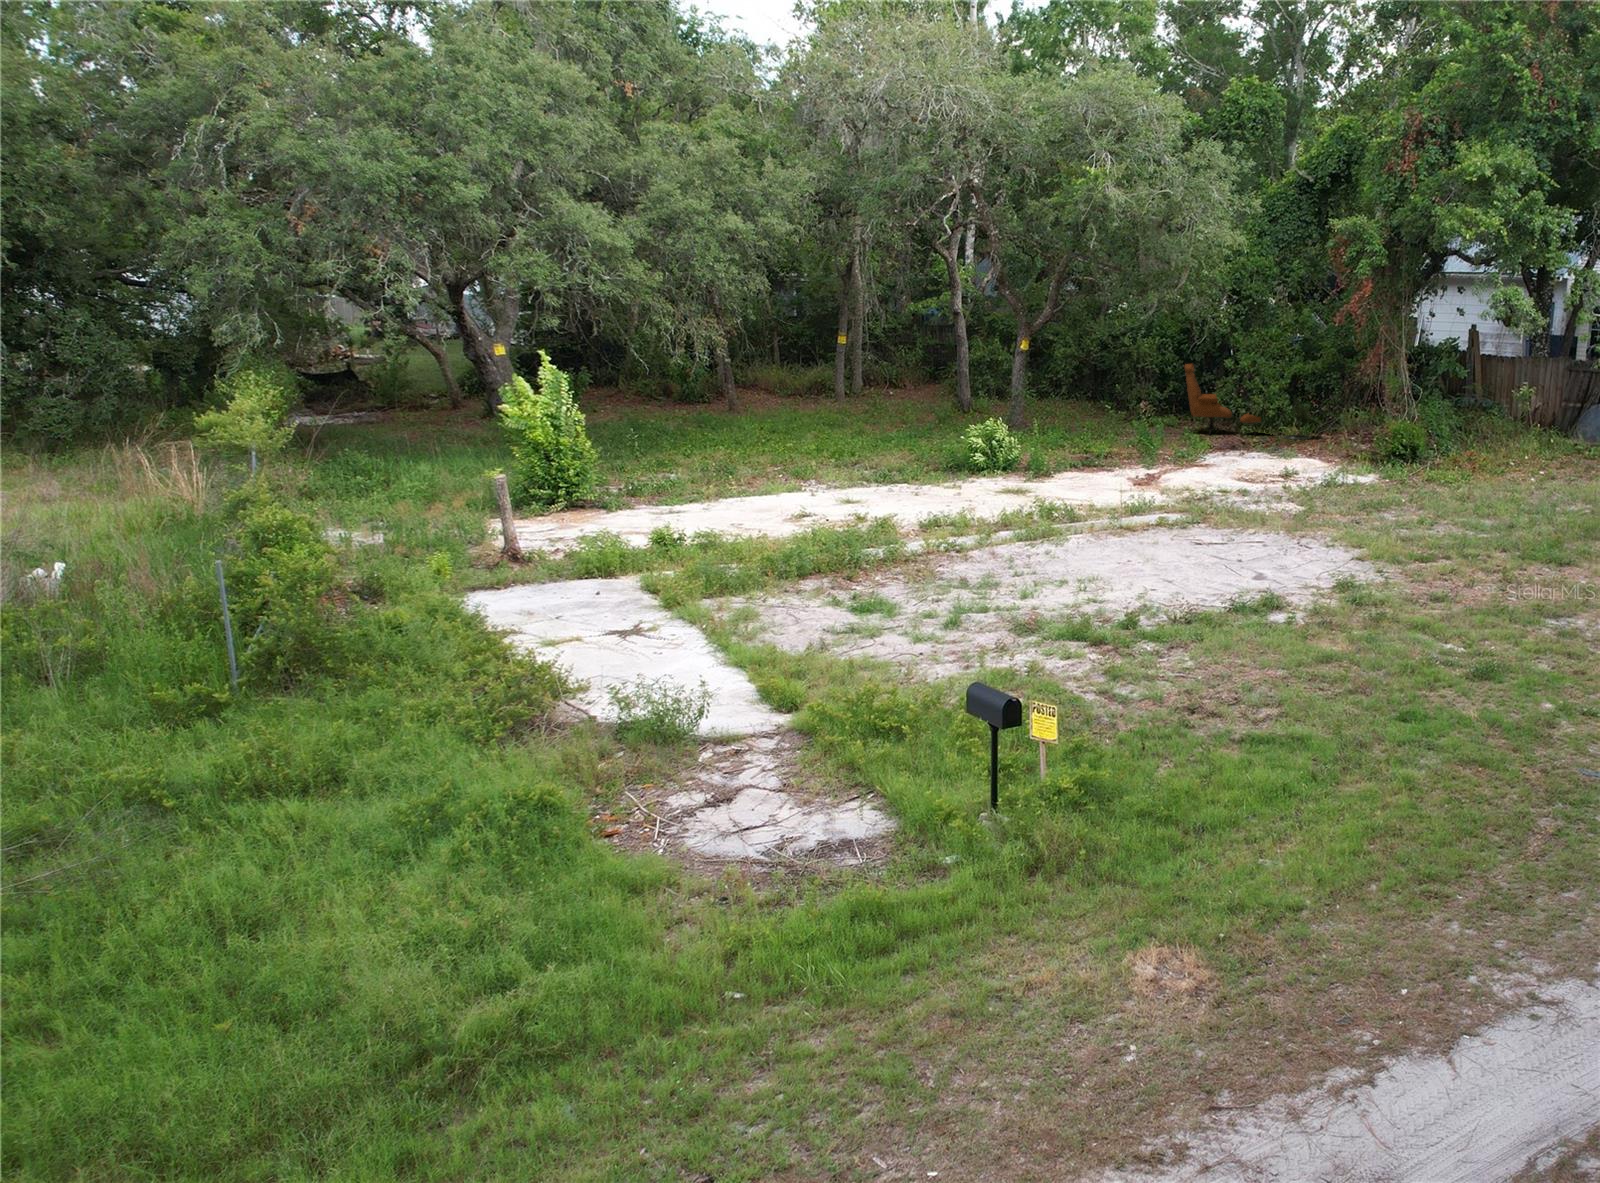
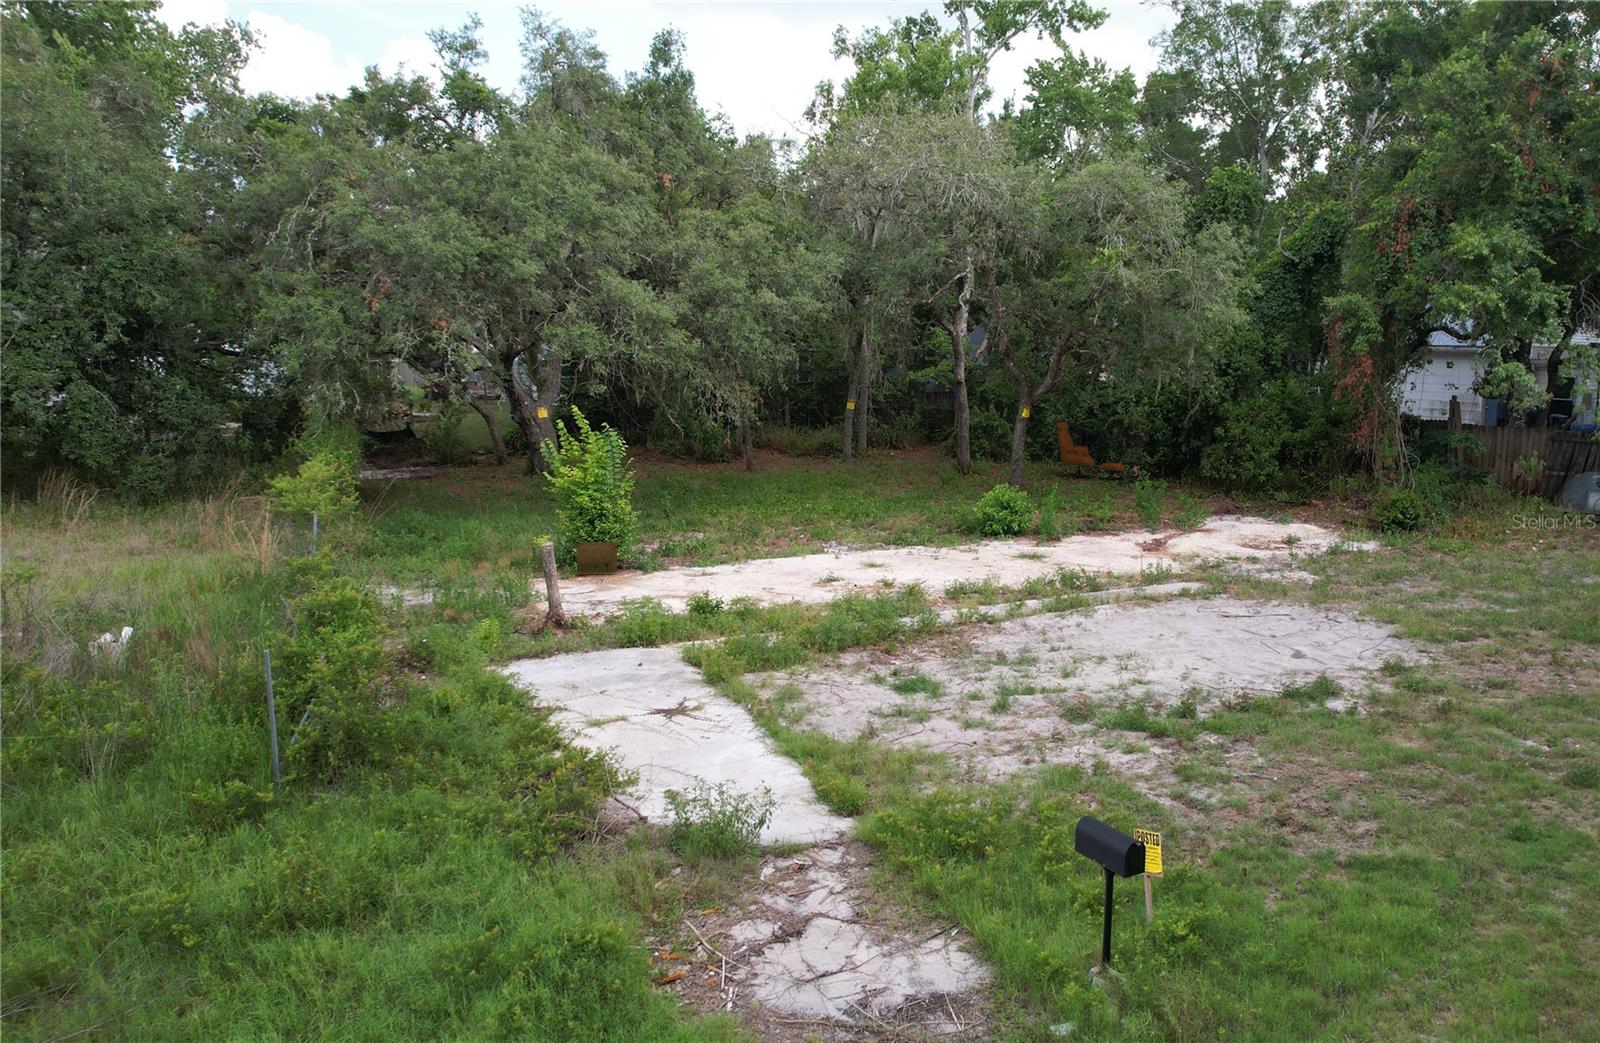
lounge chair: present [1184,364,1261,434] -> present [1056,422,1125,479]
cardboard box: none [537,481,580,515] -> present [577,542,617,575]

